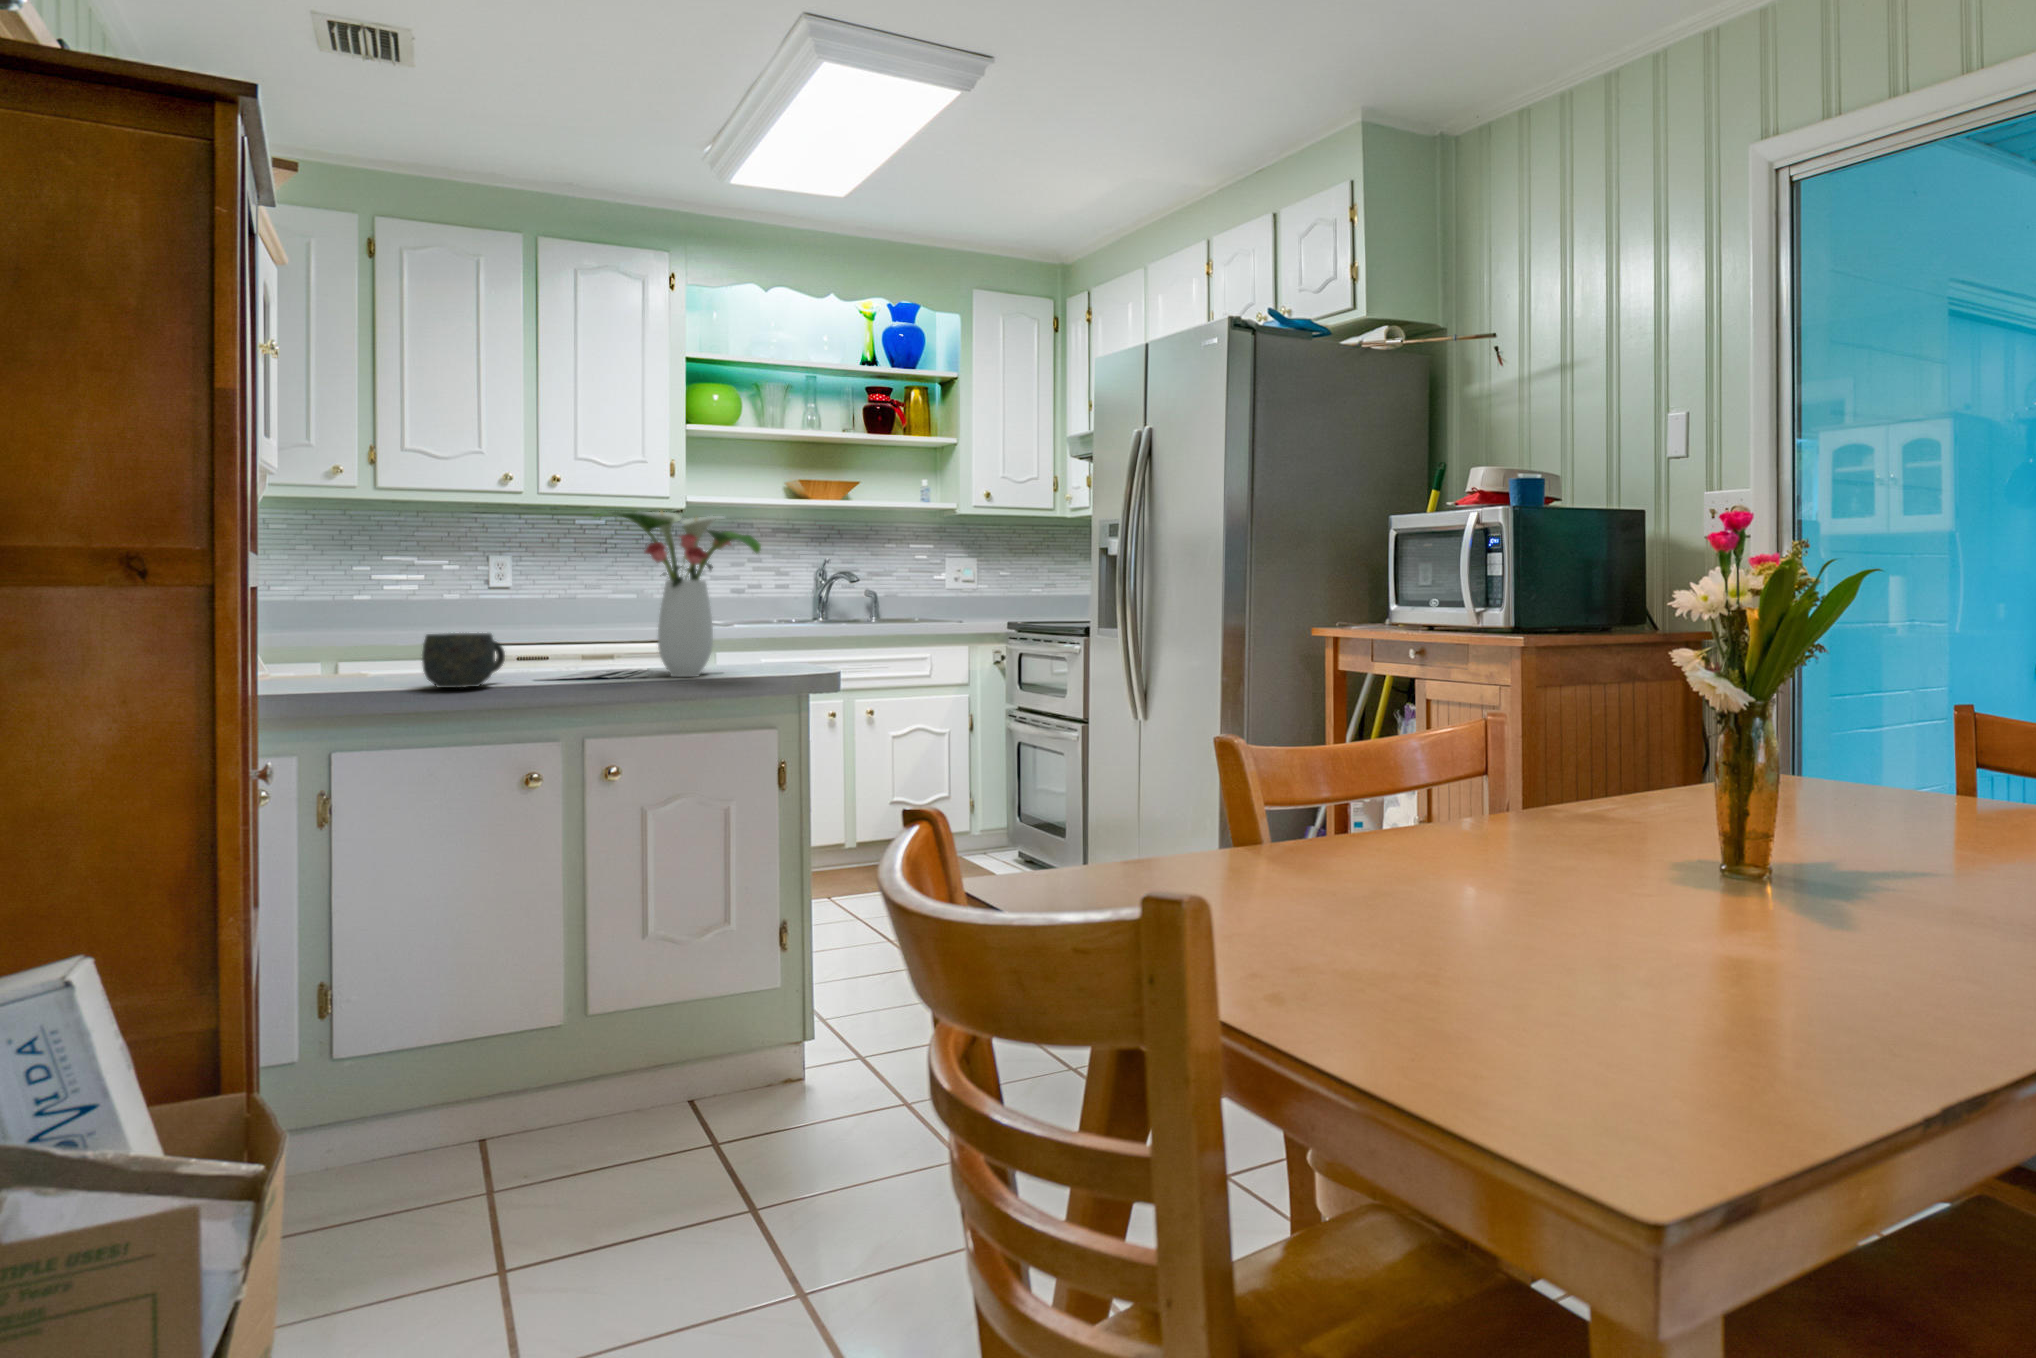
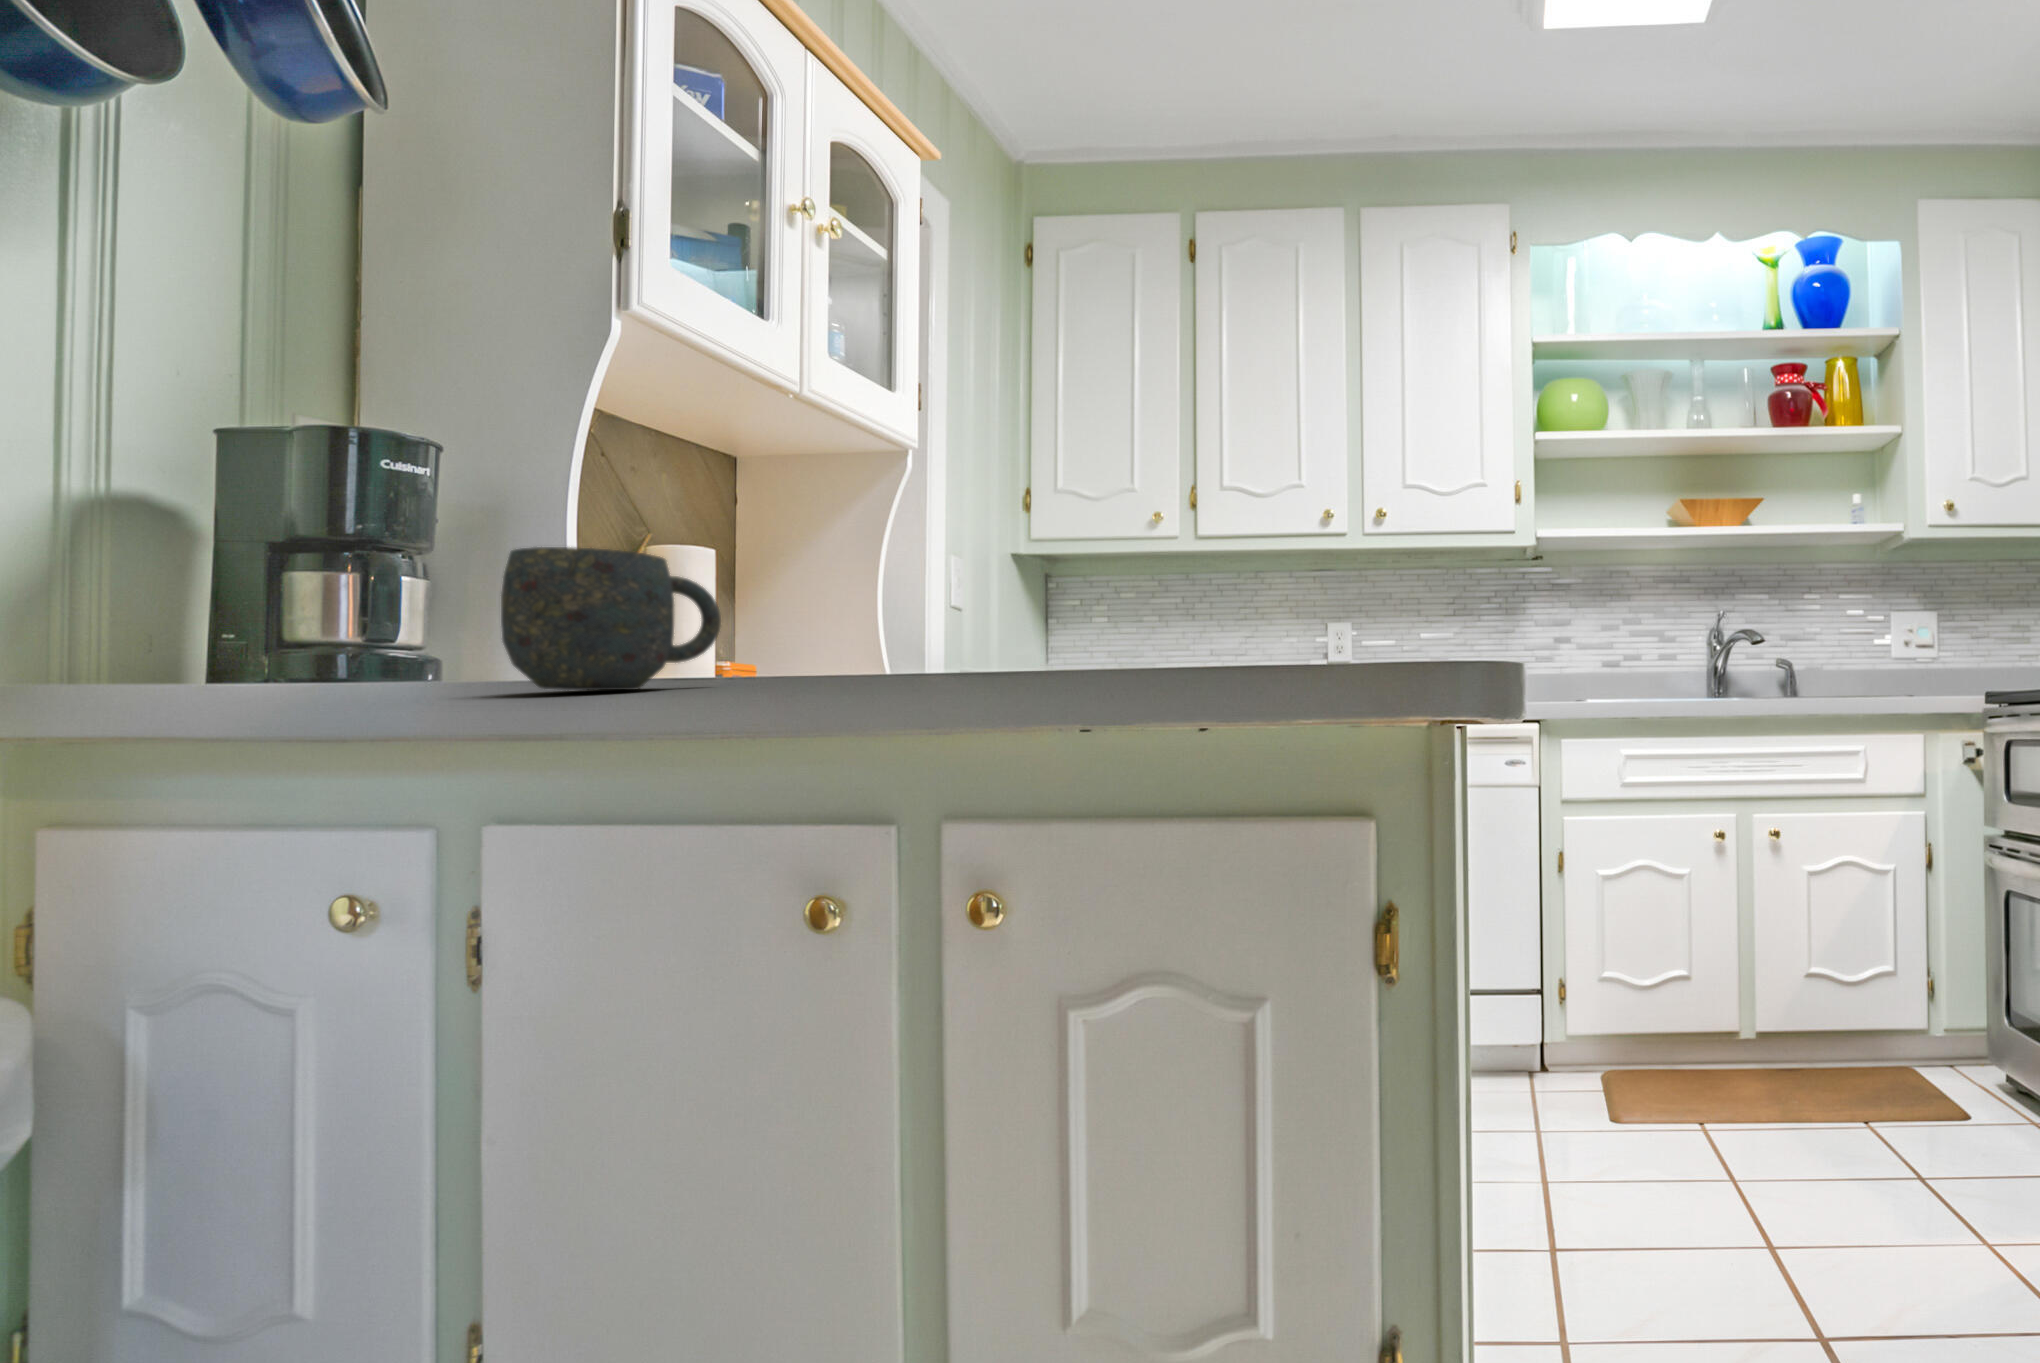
flower arrangement: present [595,510,761,677] -> none [843,219,1213,681]

